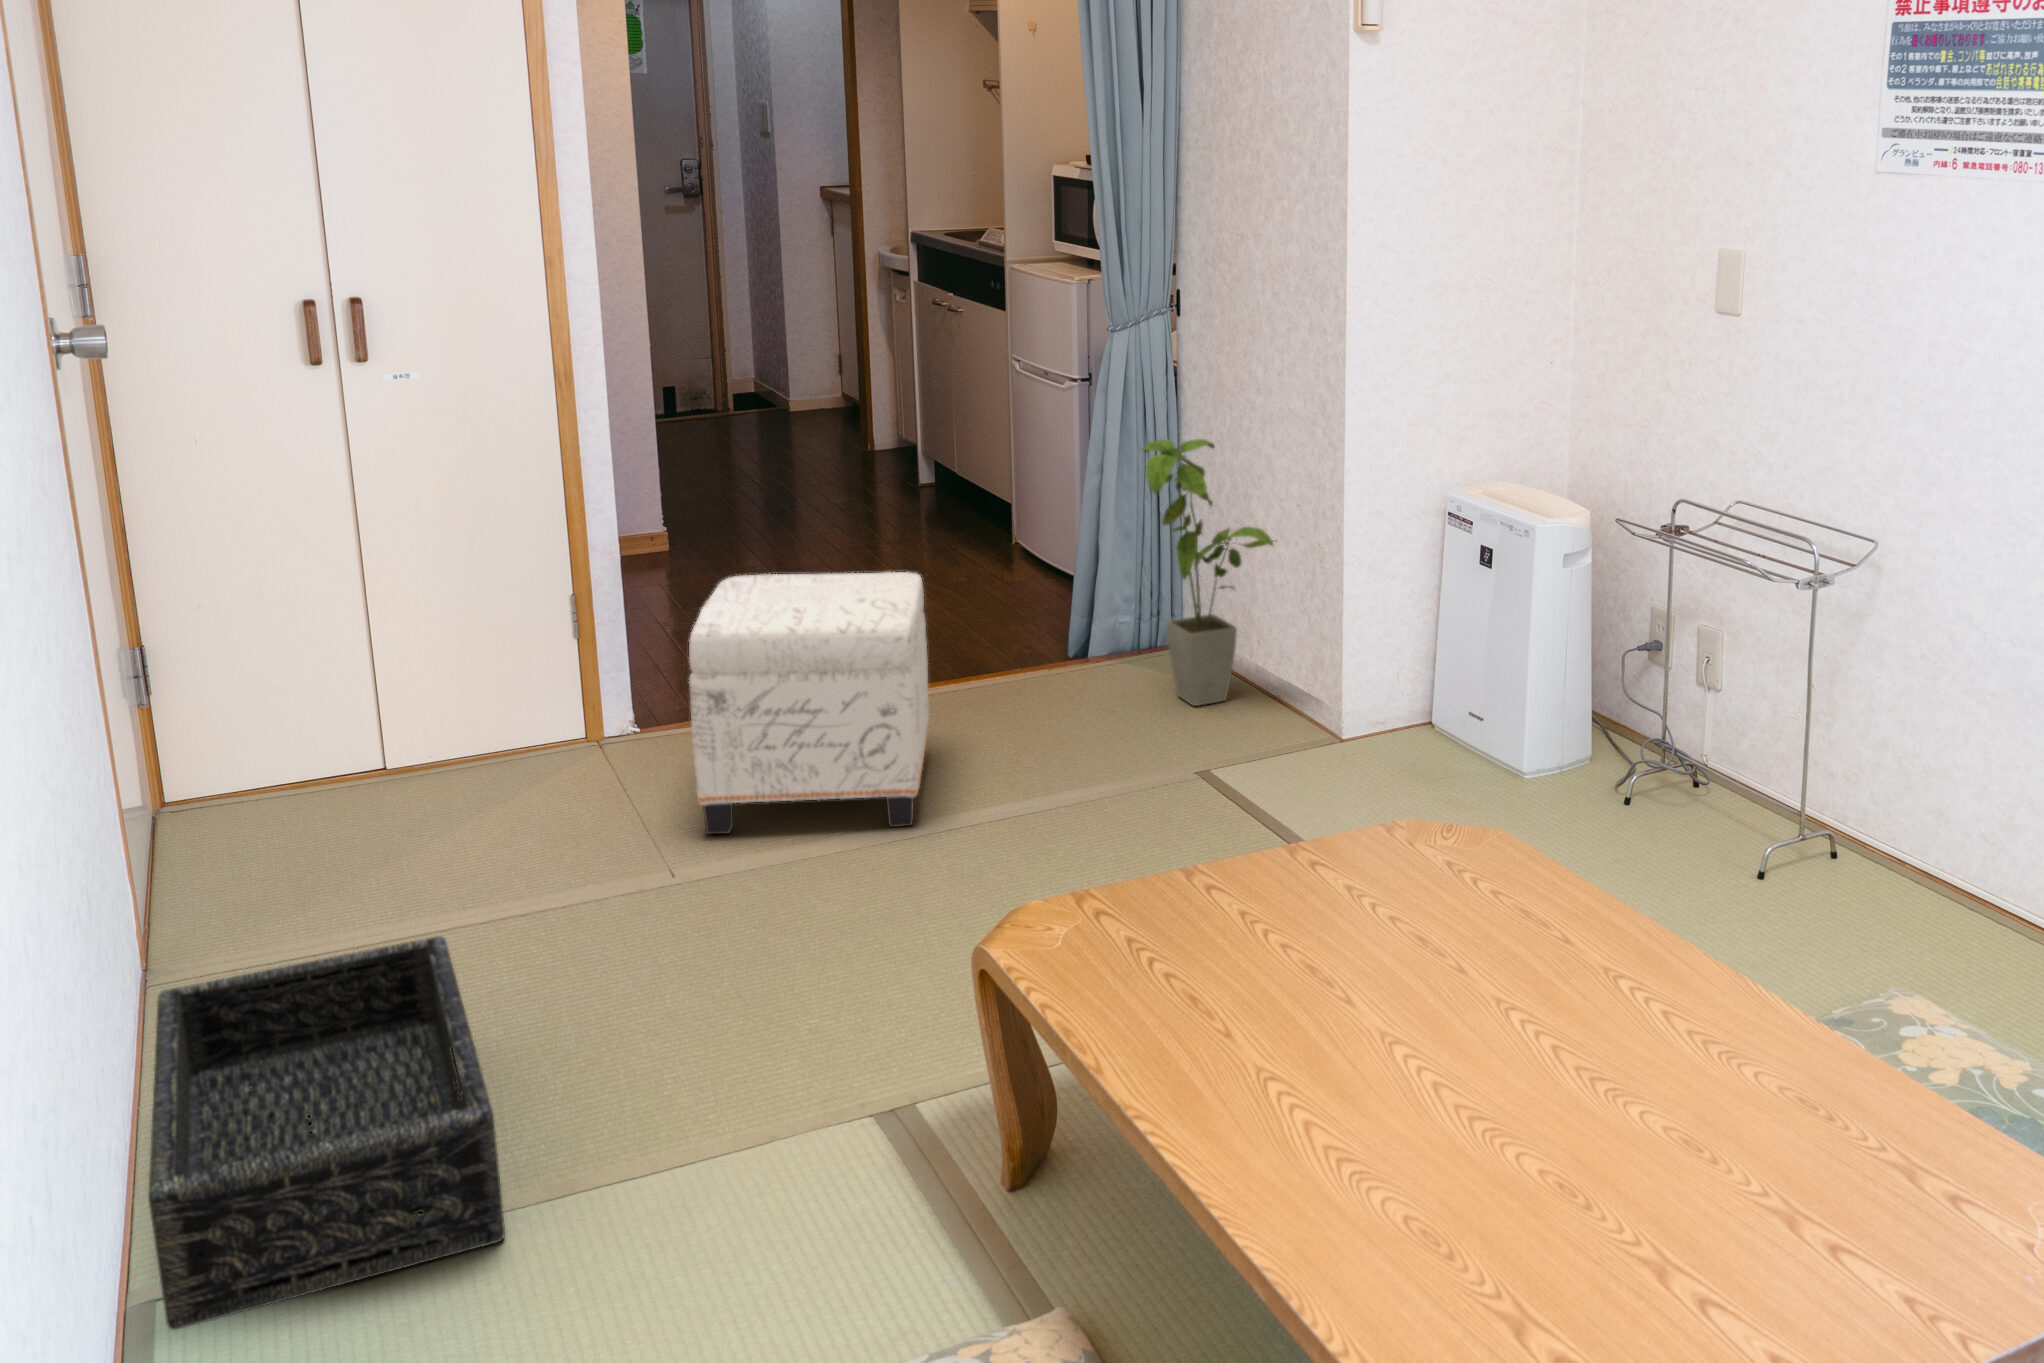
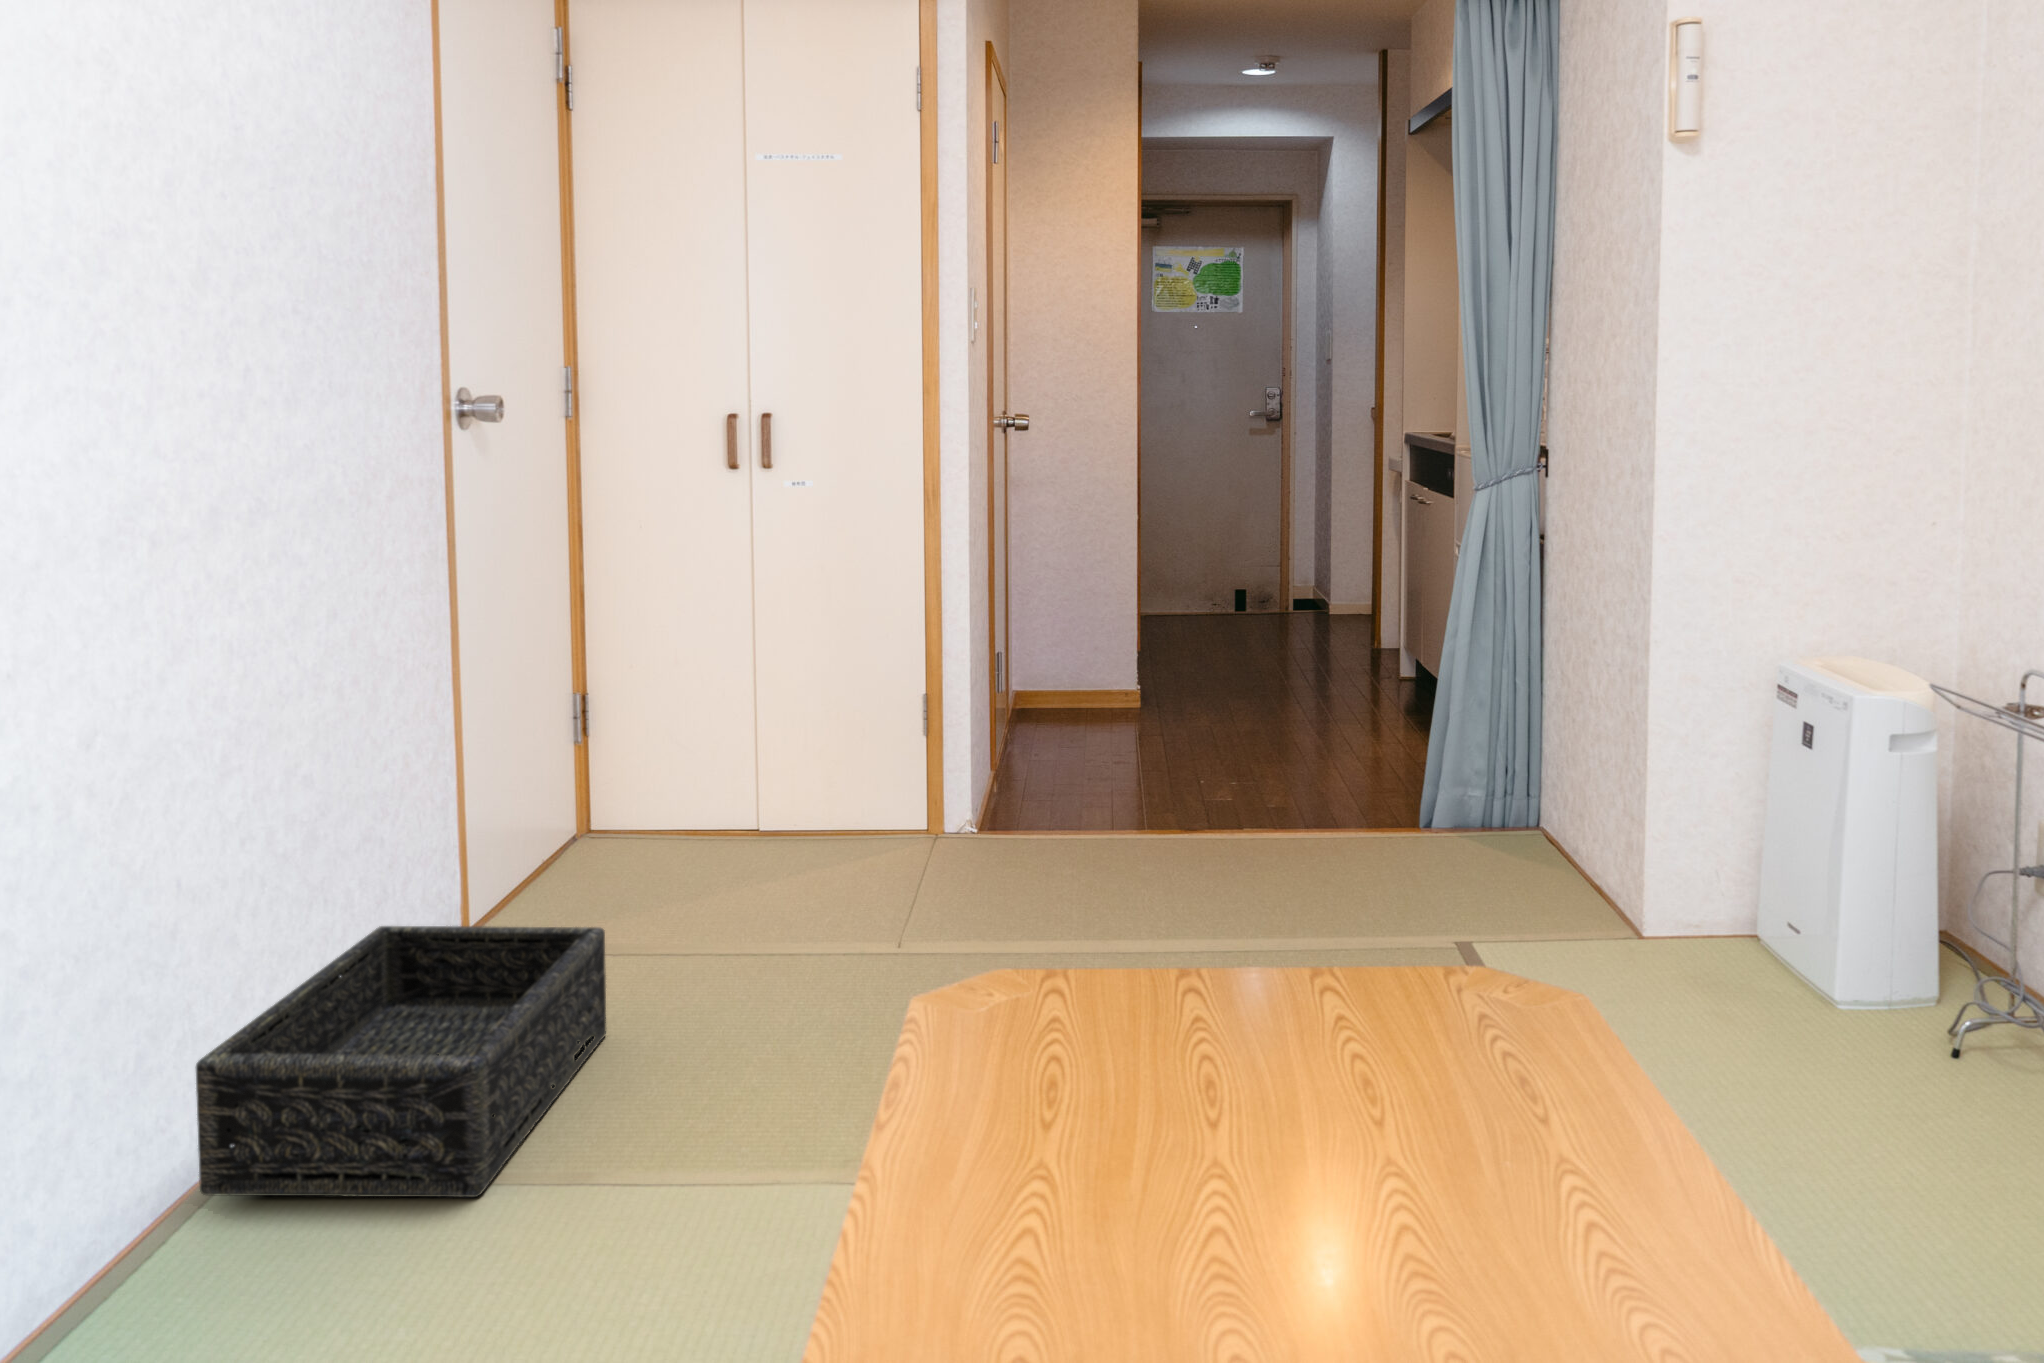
house plant: present [1143,439,1274,706] -> none [1447,591,1598,885]
ottoman: present [689,572,929,834] -> none [944,682,1206,940]

